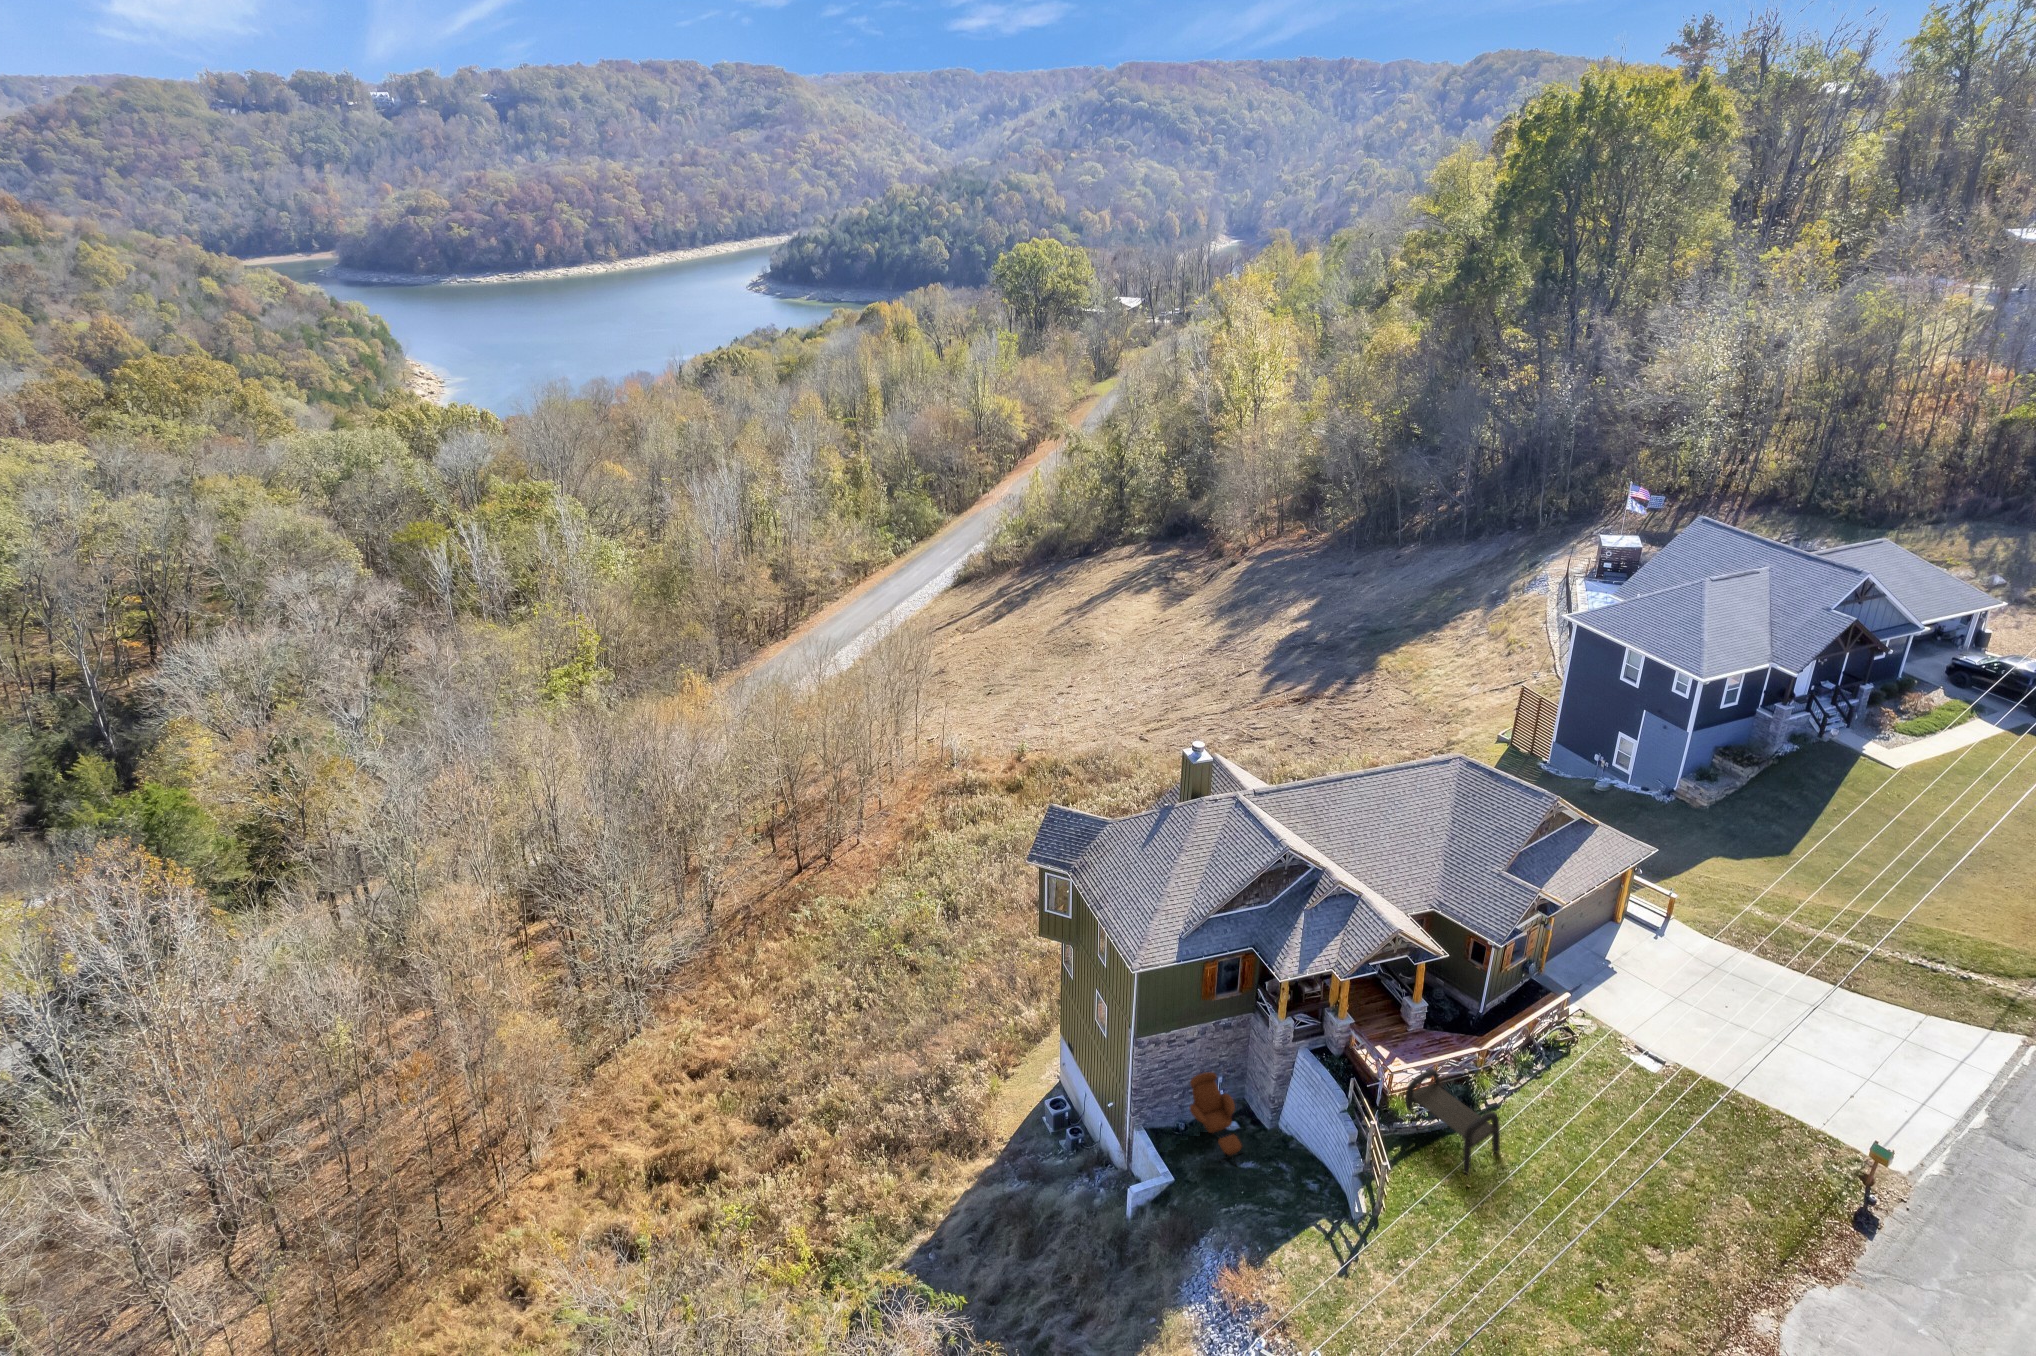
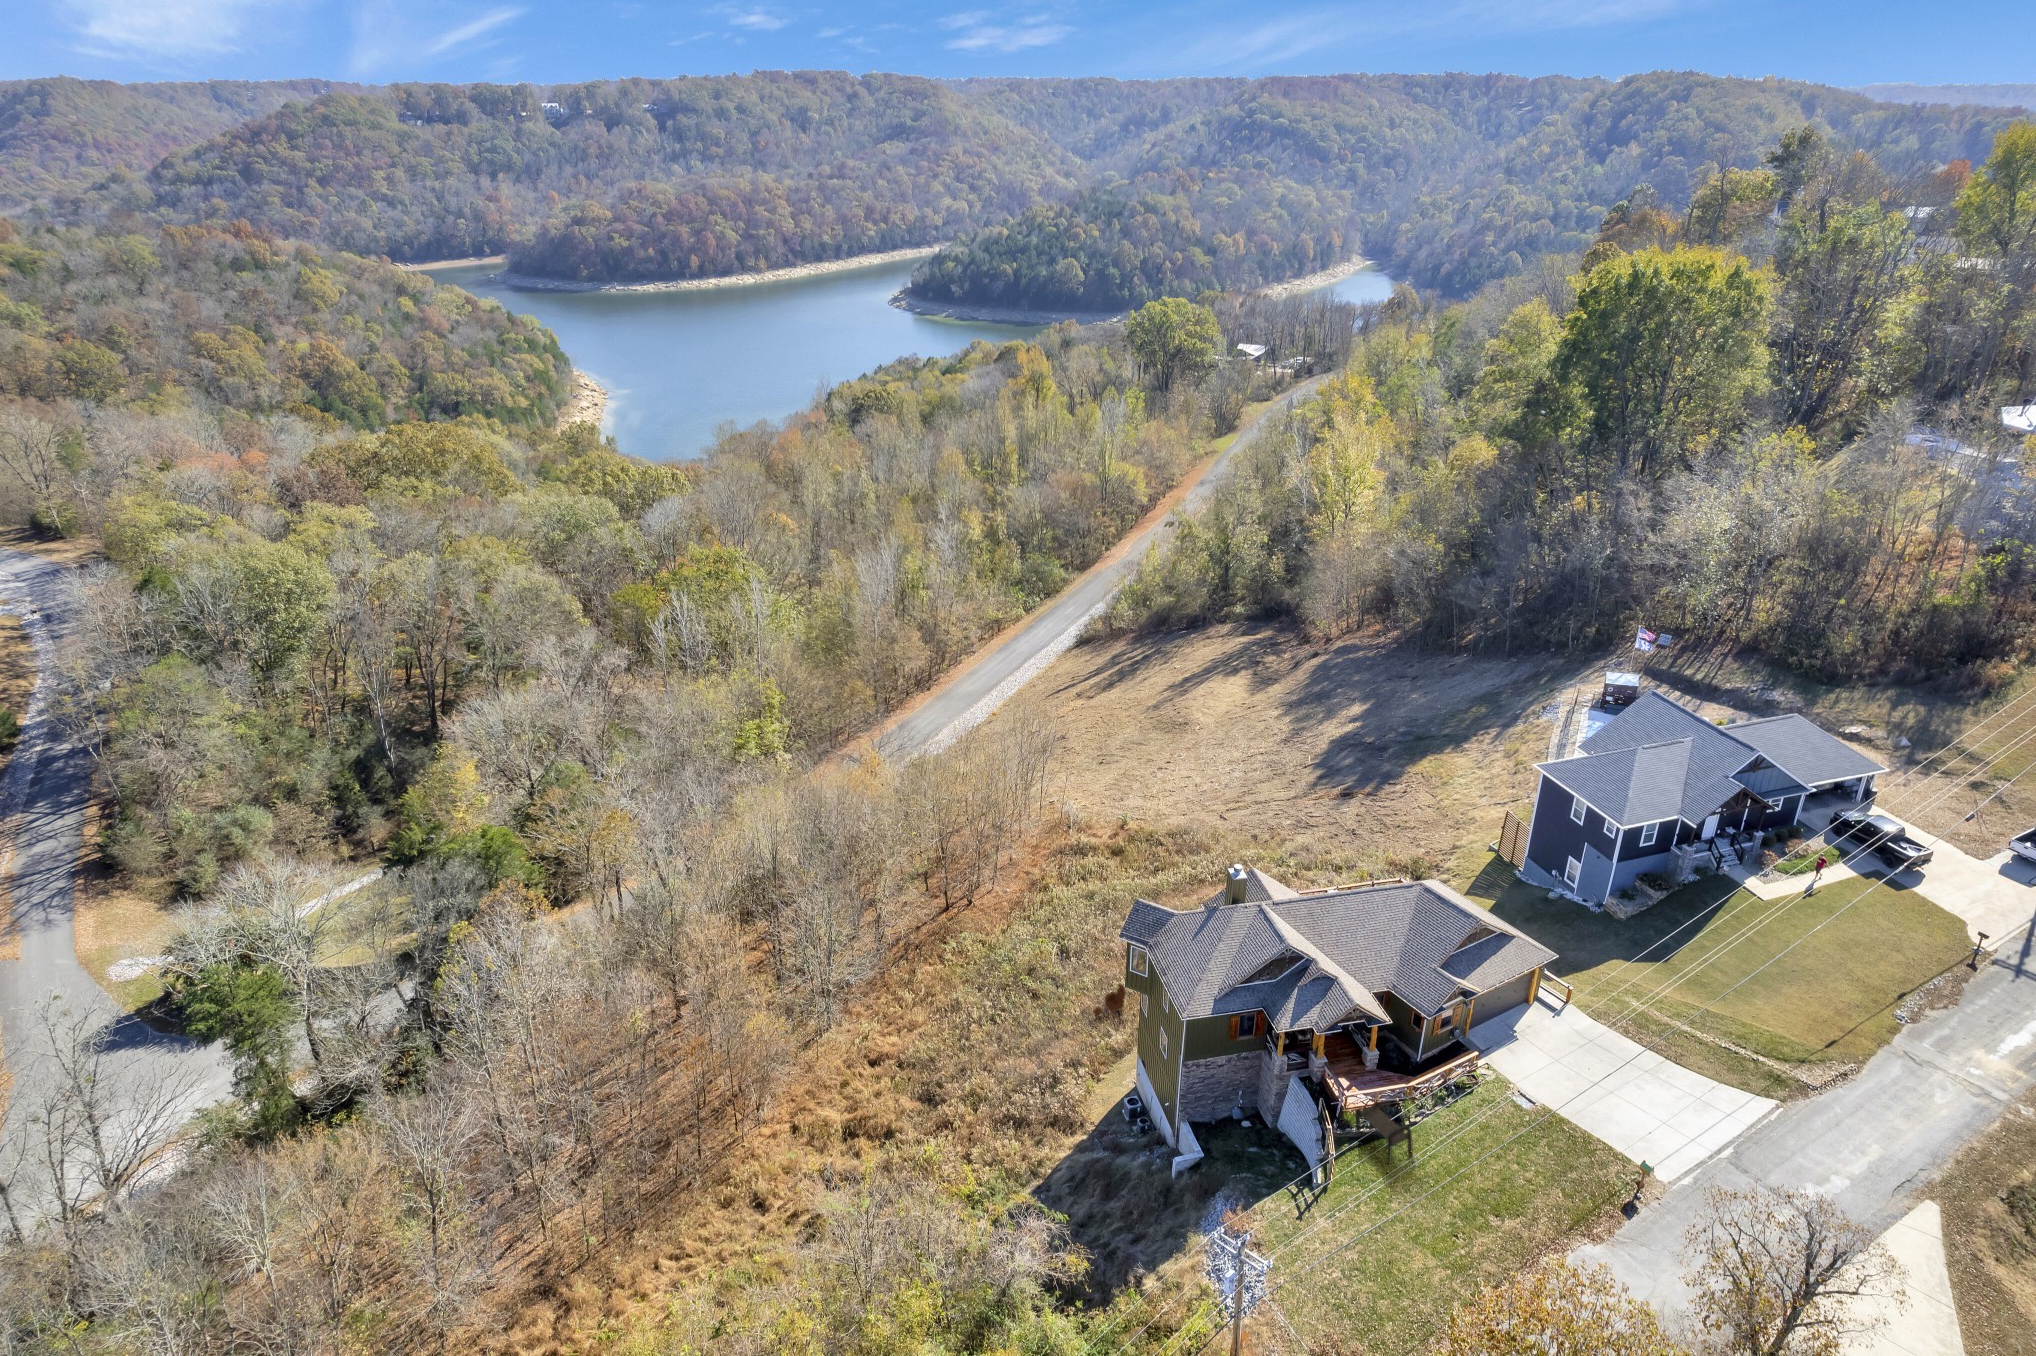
lounge chair: present [1190,1072,1241,1161] -> present [1092,983,1126,1019]

